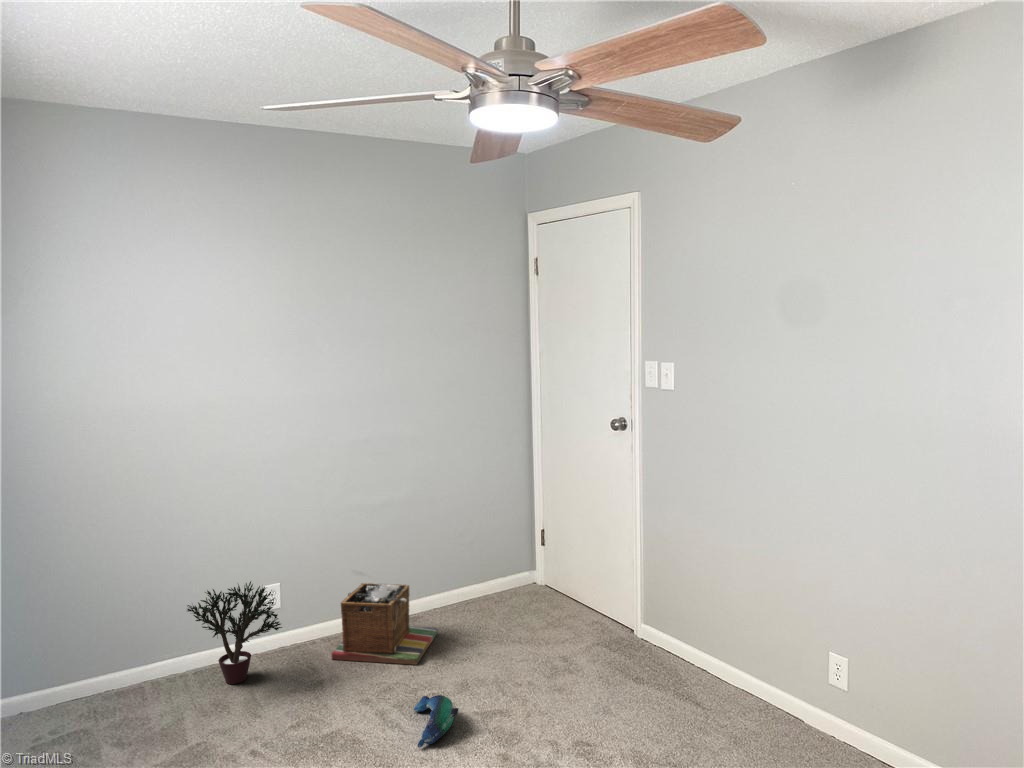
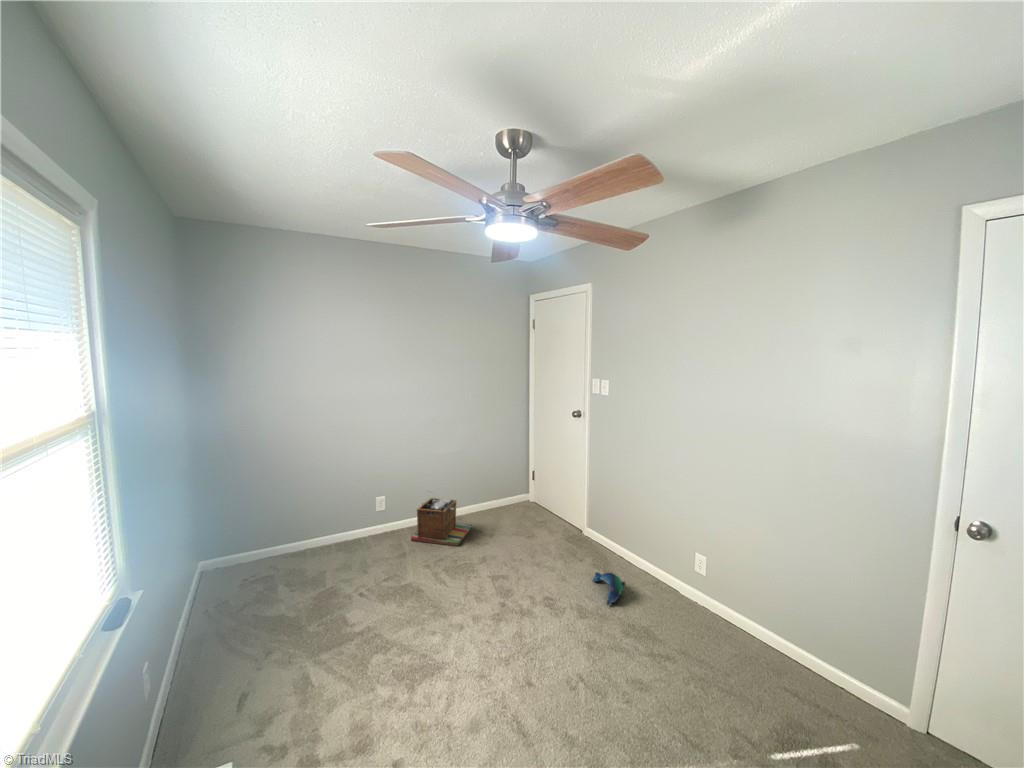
potted plant: present [187,581,282,684] -> none [329,494,383,553]
plush toy: present [414,695,458,748] -> present [593,572,625,605]

